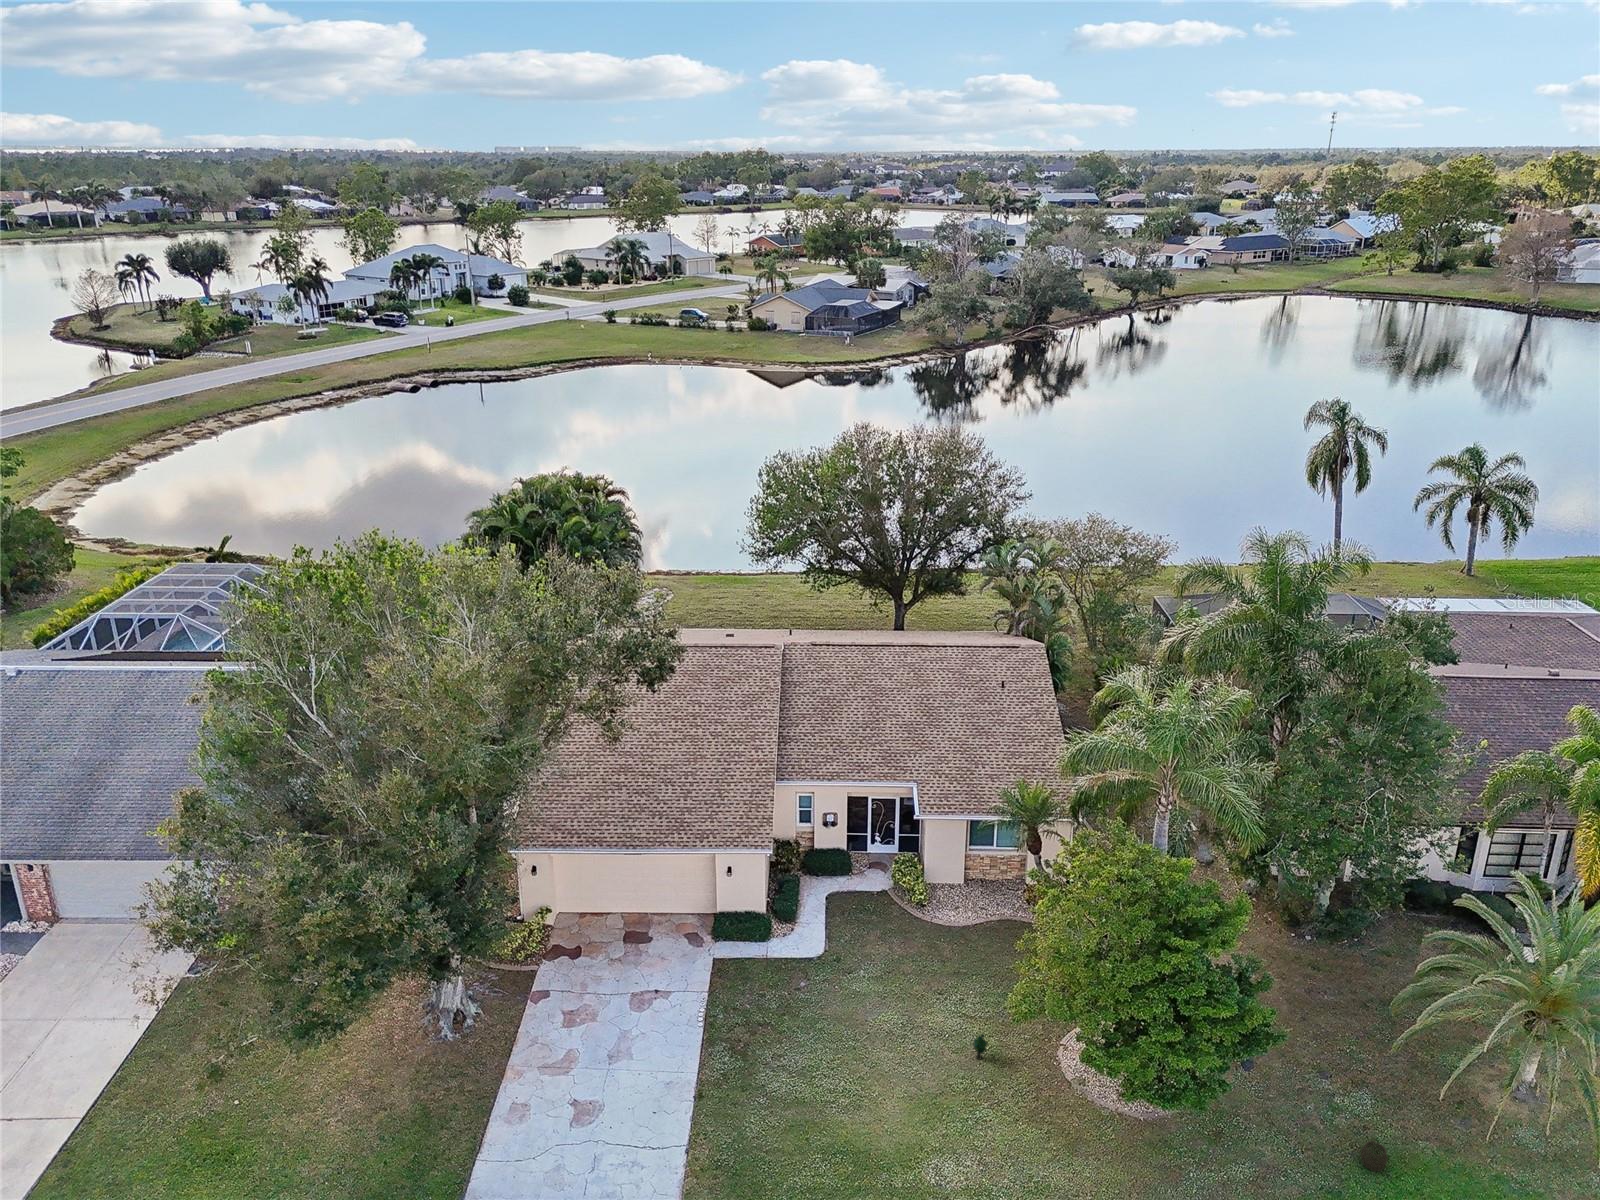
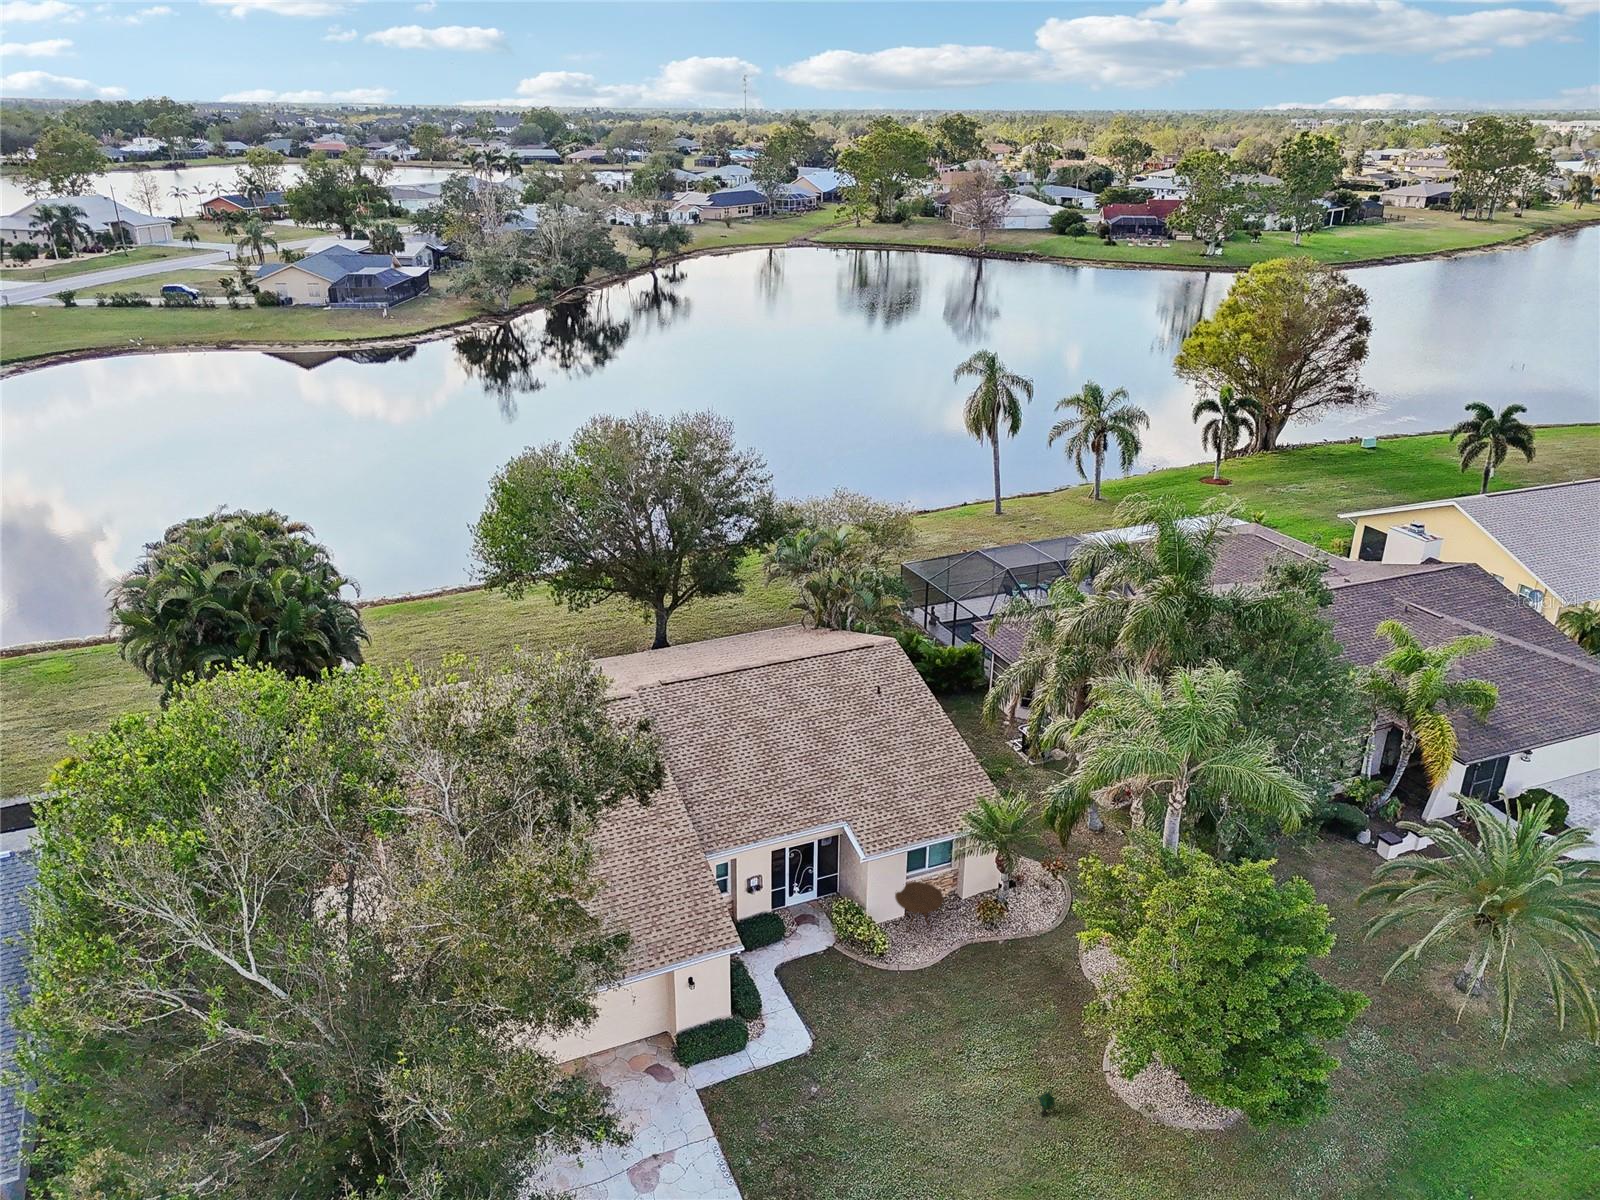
round table: none [953,857,998,903] -> present [895,882,944,930]
woven basket: present [1361,1141,1388,1171] -> none [1402,1073,1429,1102]

